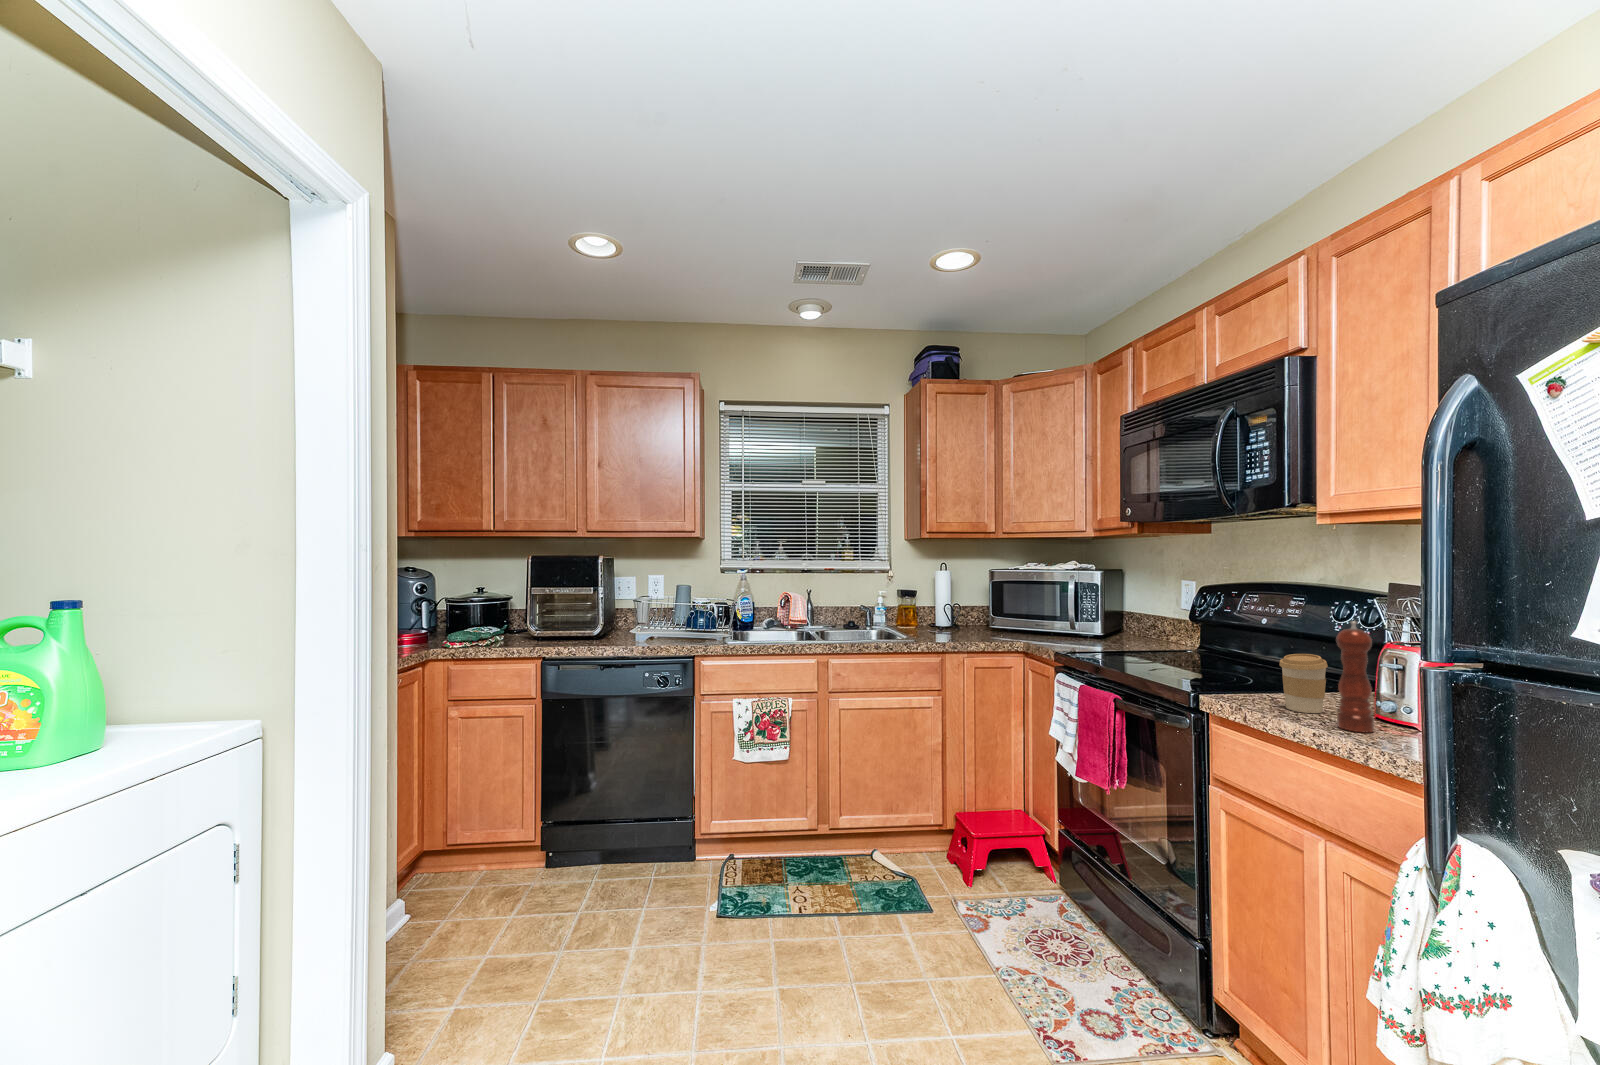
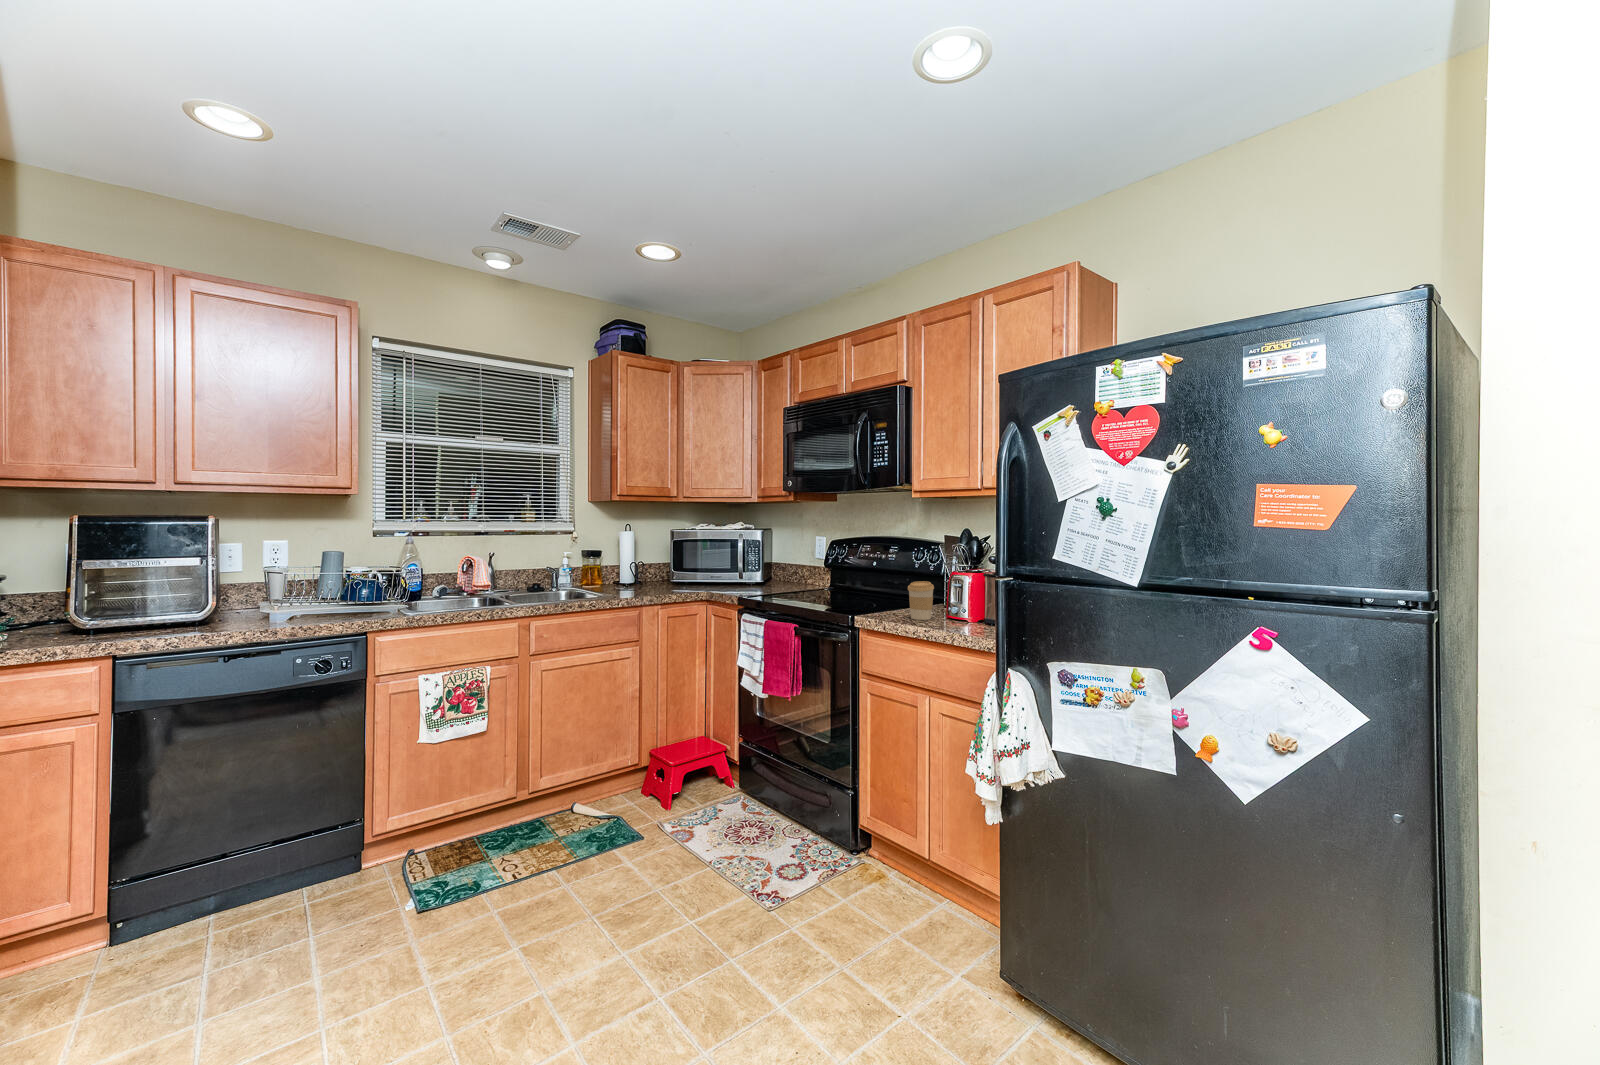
pepper mill: present [1337,621,1374,732] -> none [945,556,964,627]

